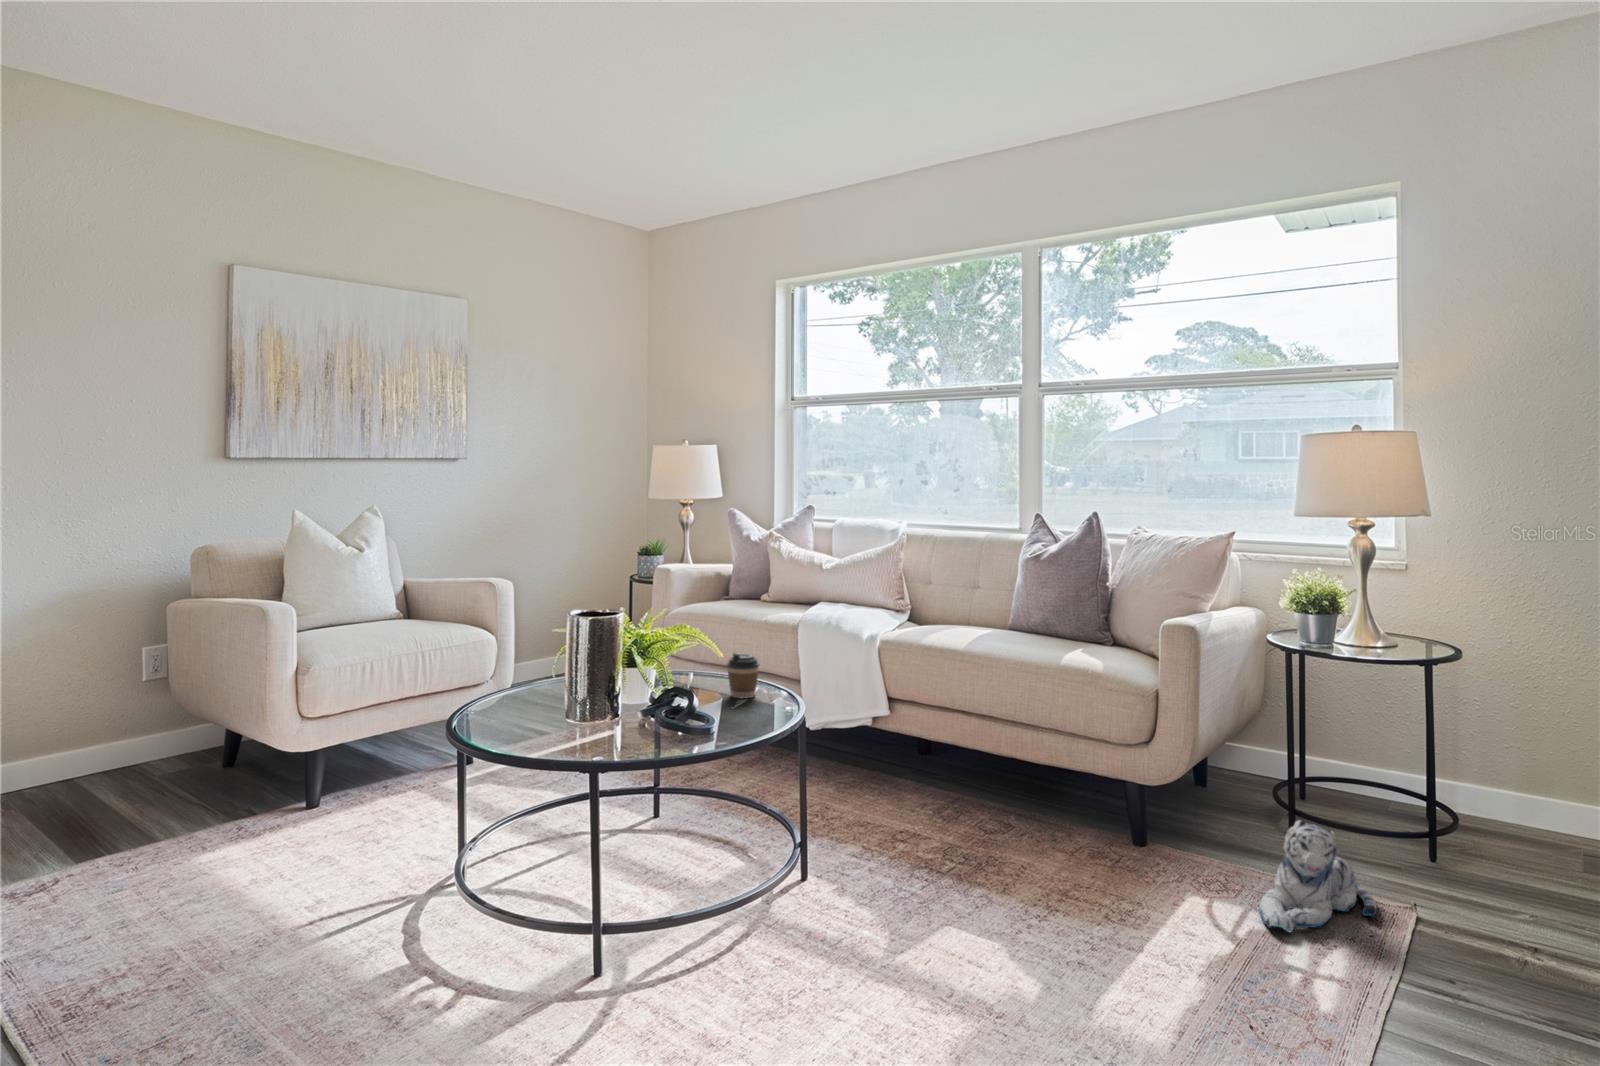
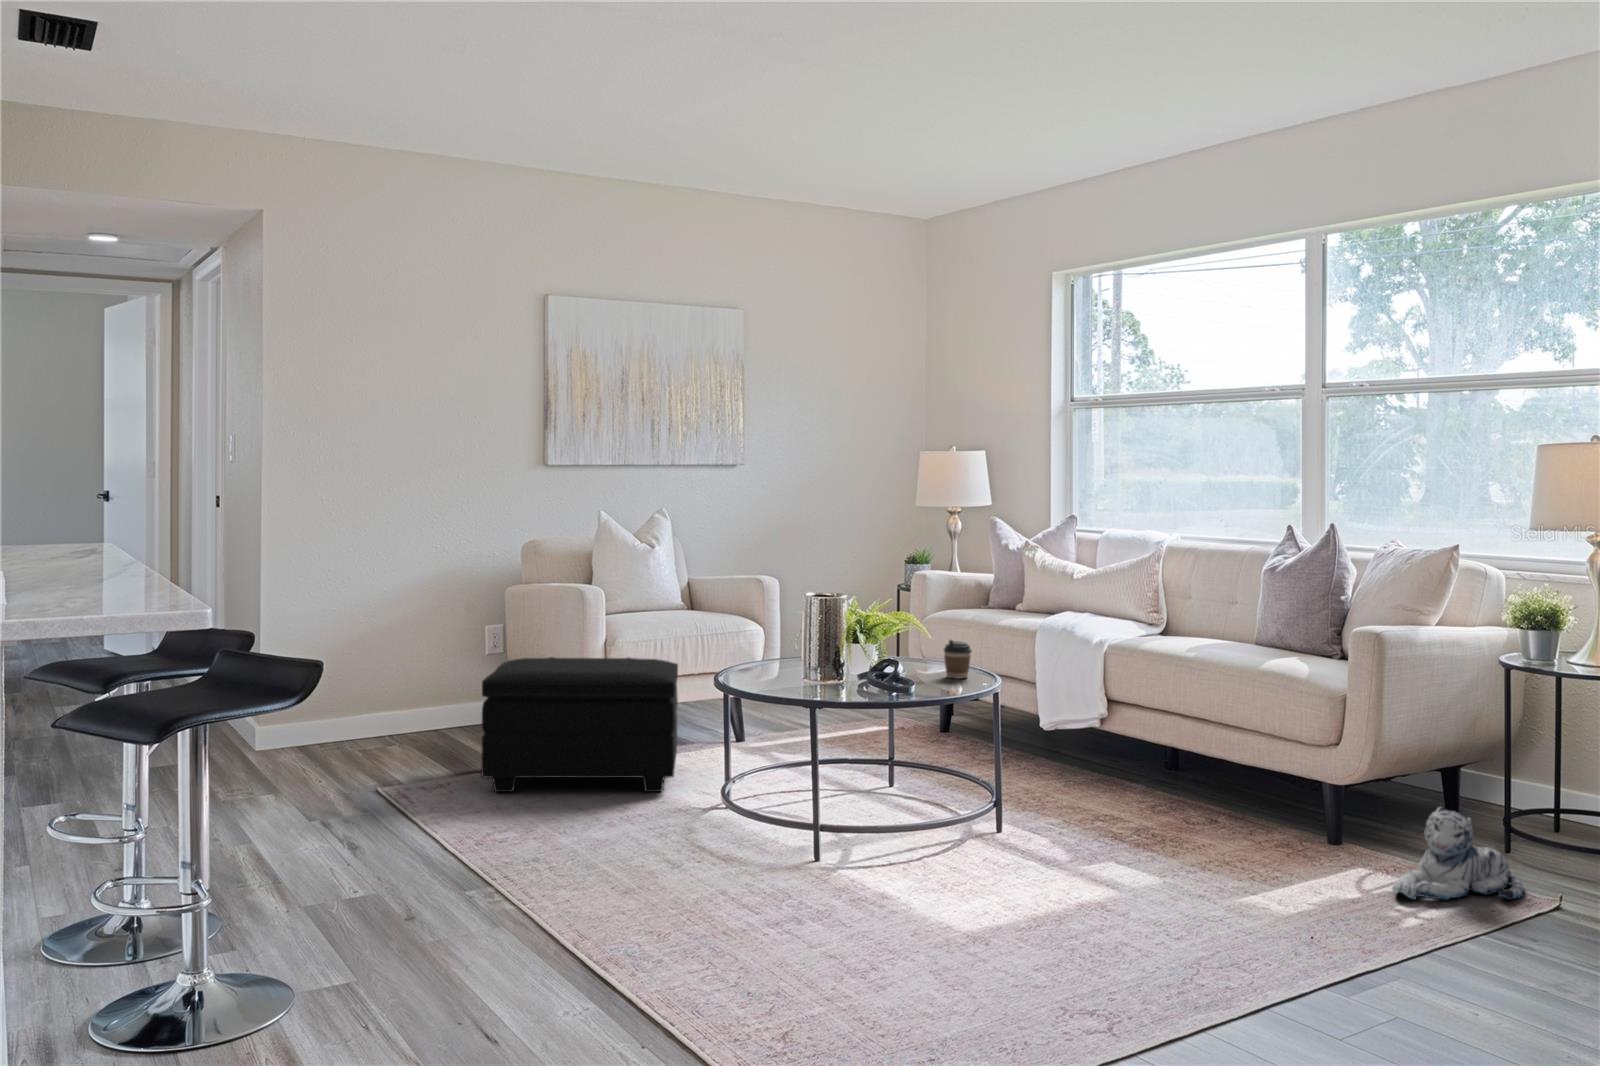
footstool: none [103,688,395,890] -> present [481,657,678,792]

